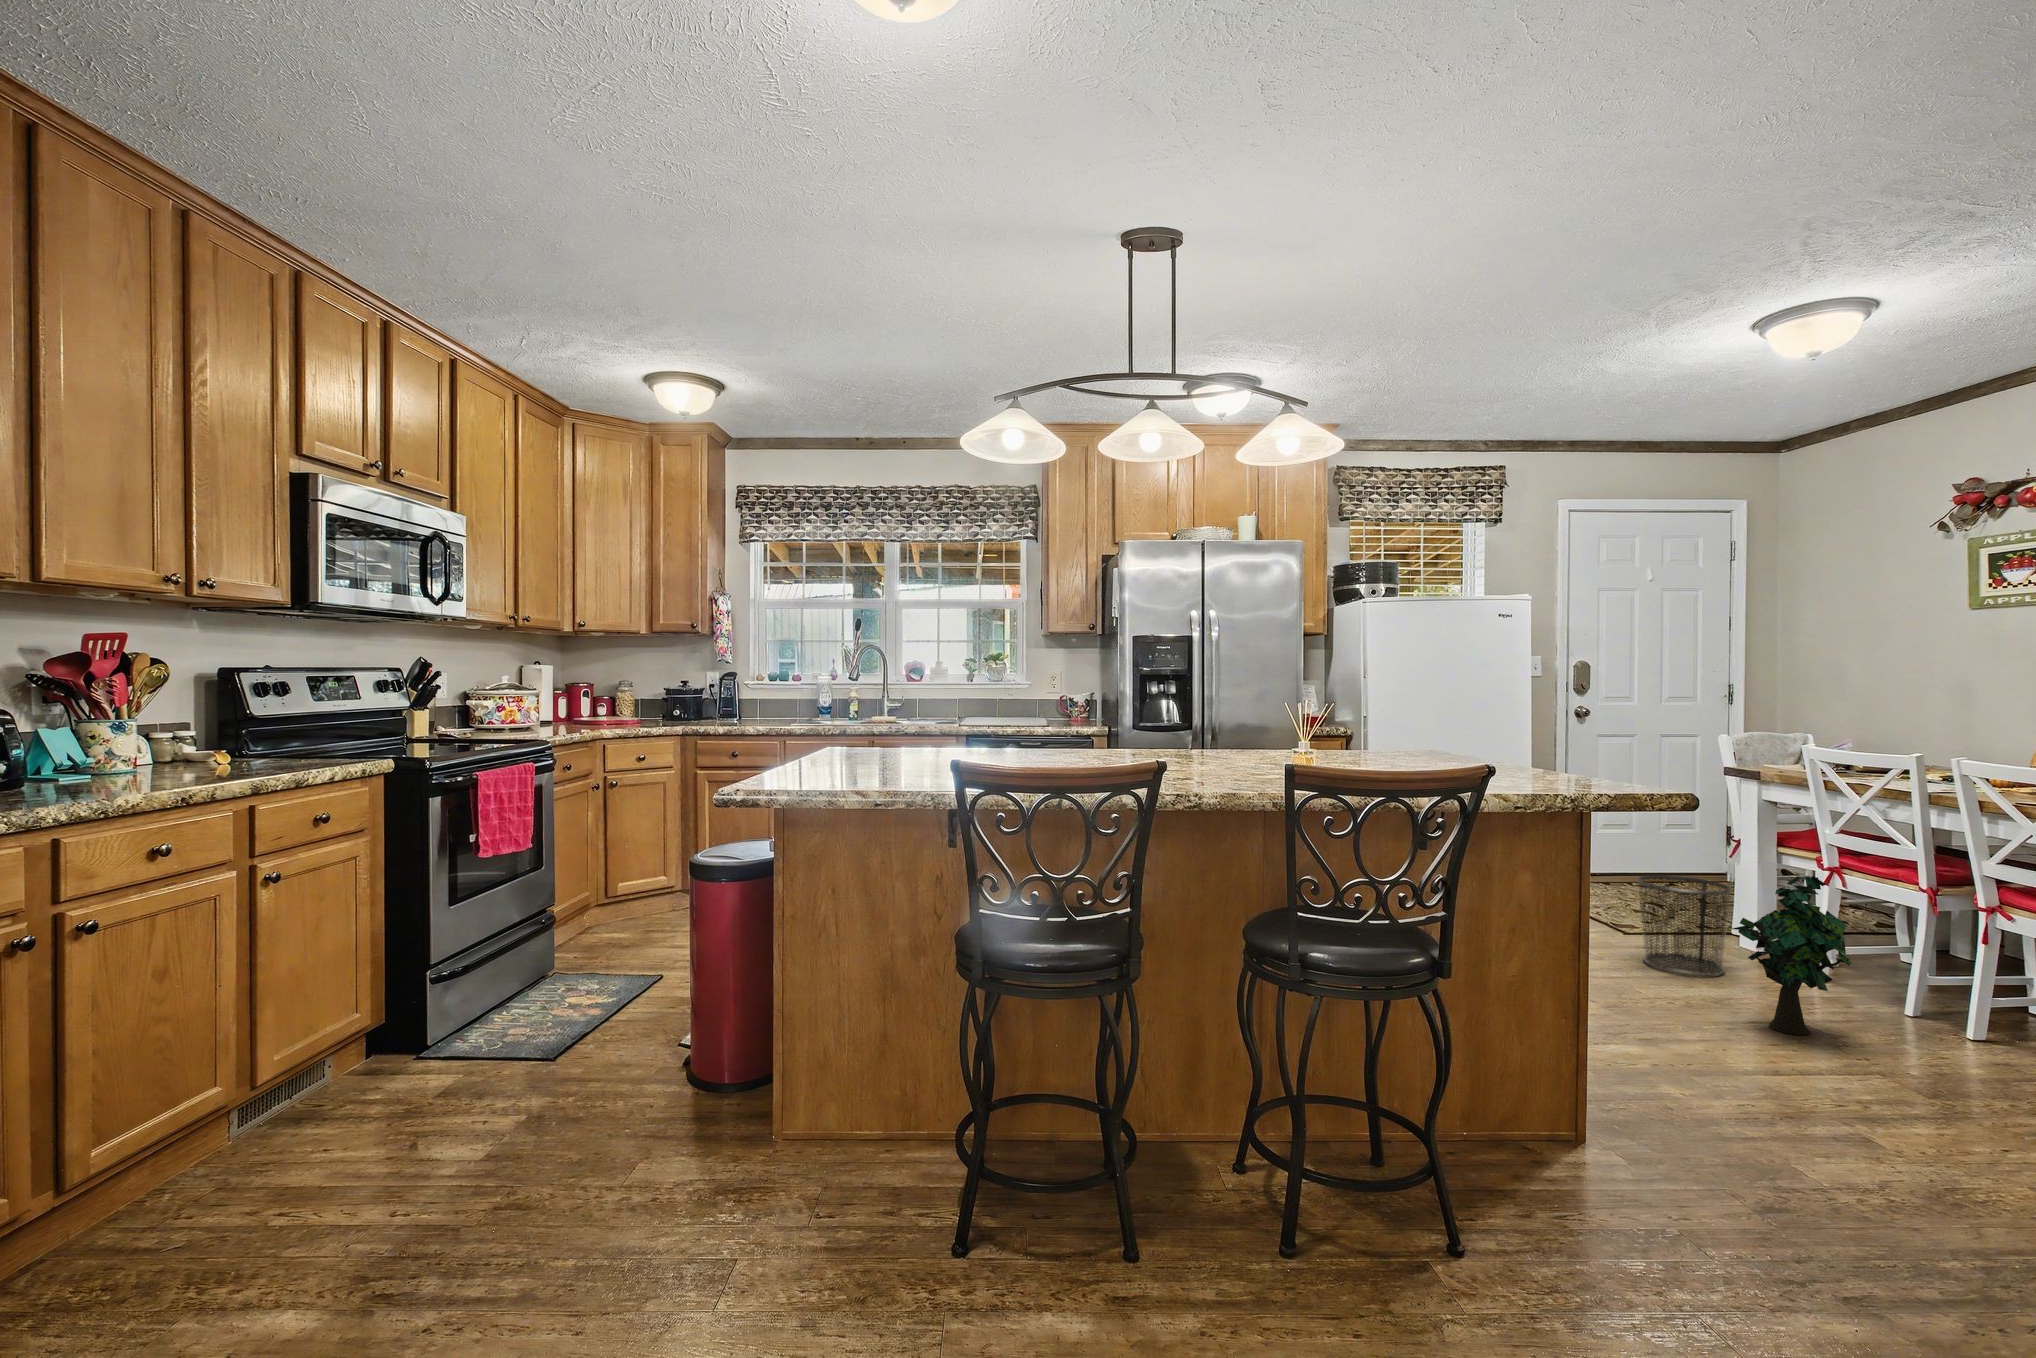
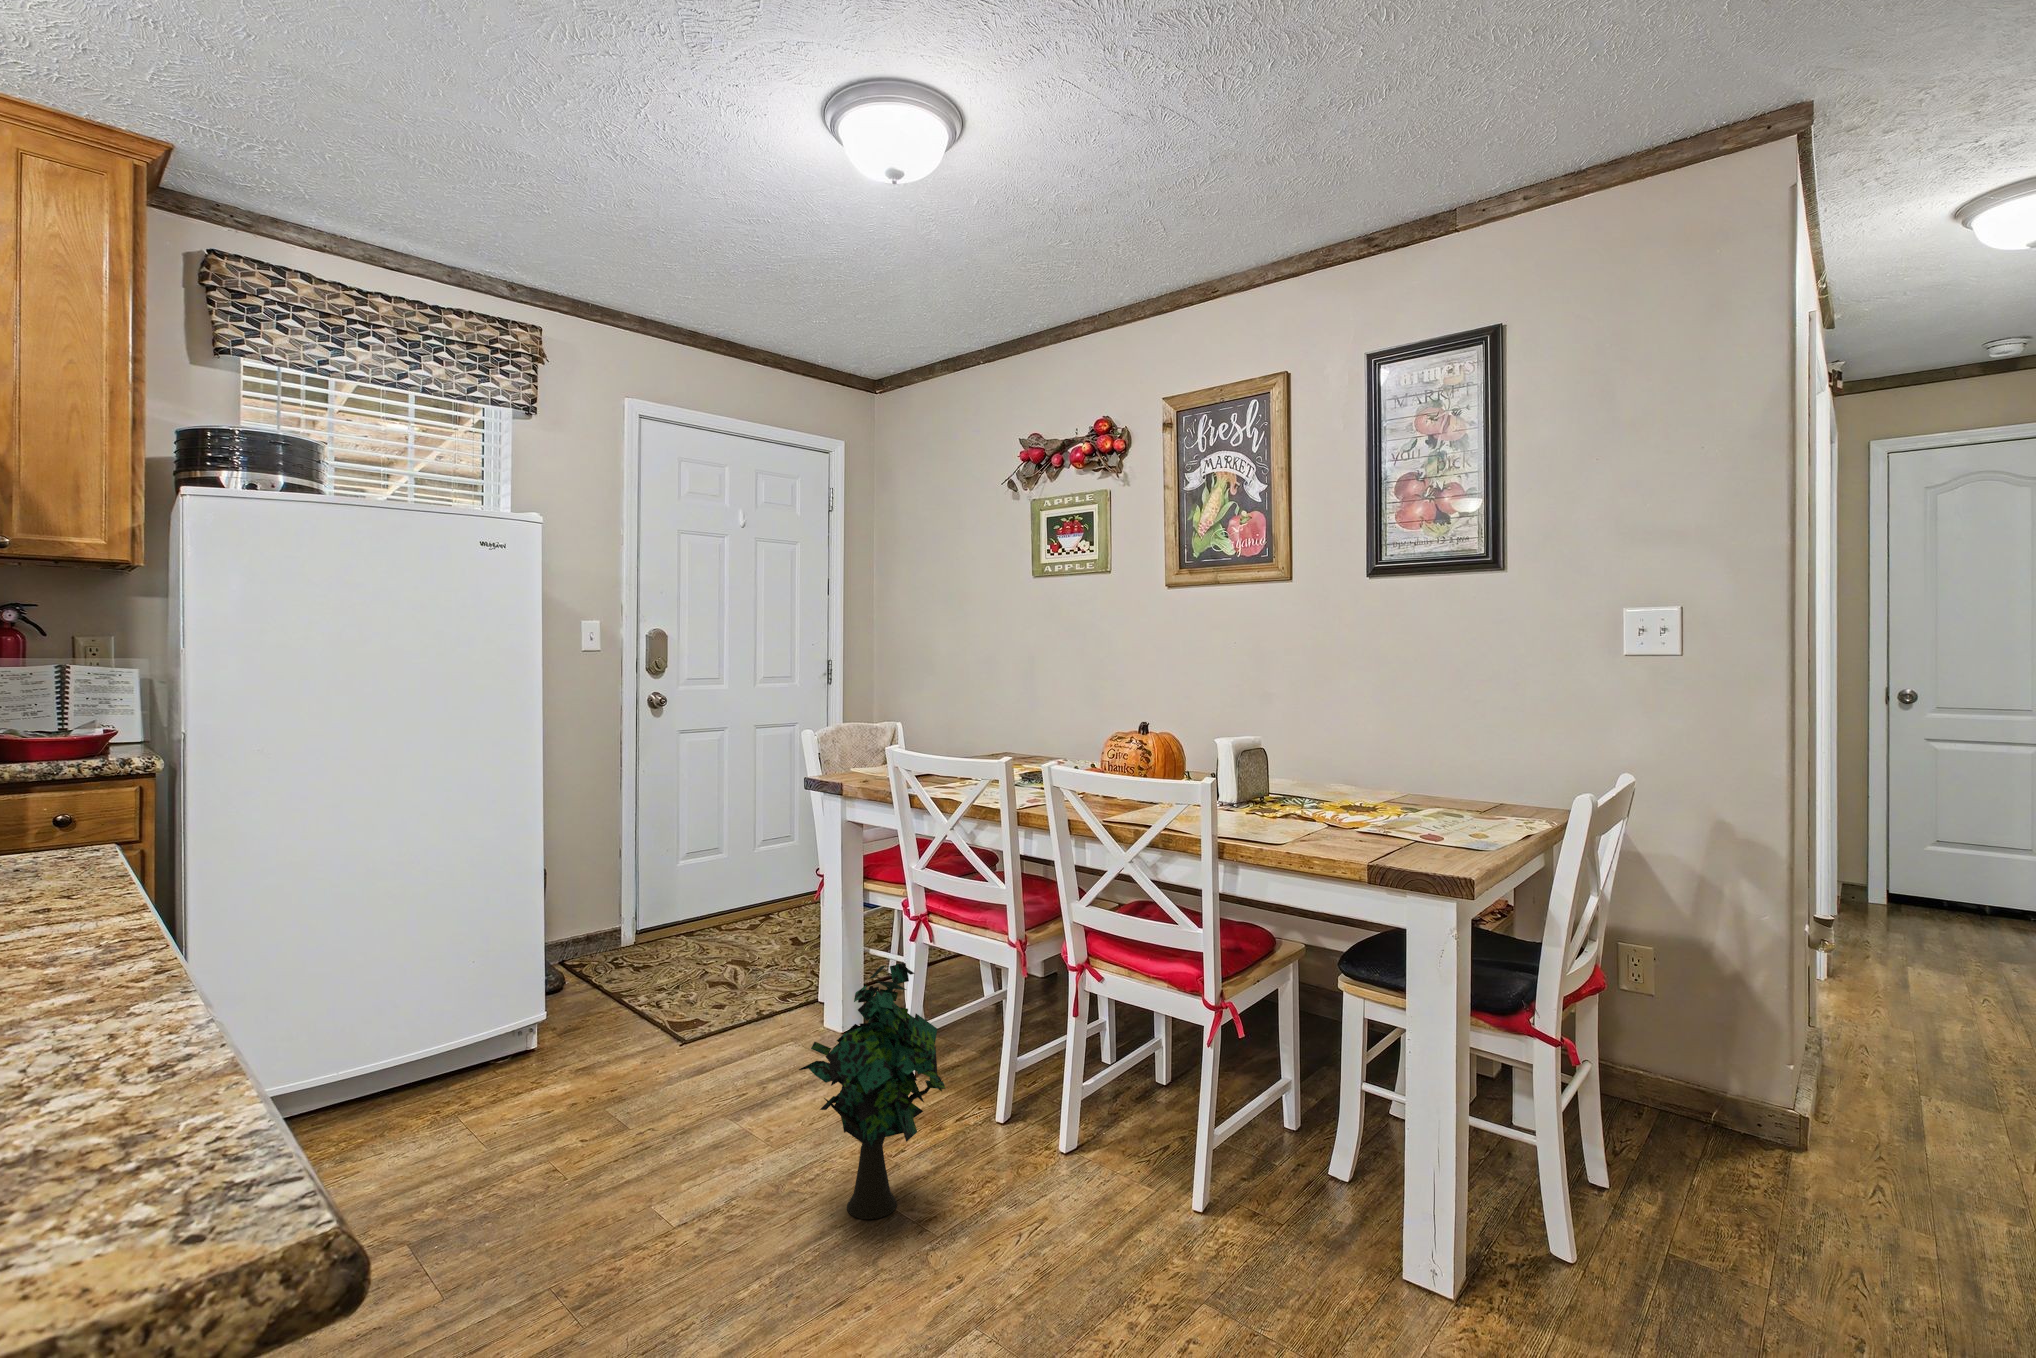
waste bin: present [1637,875,1732,976] -> none [688,952,811,1117]

